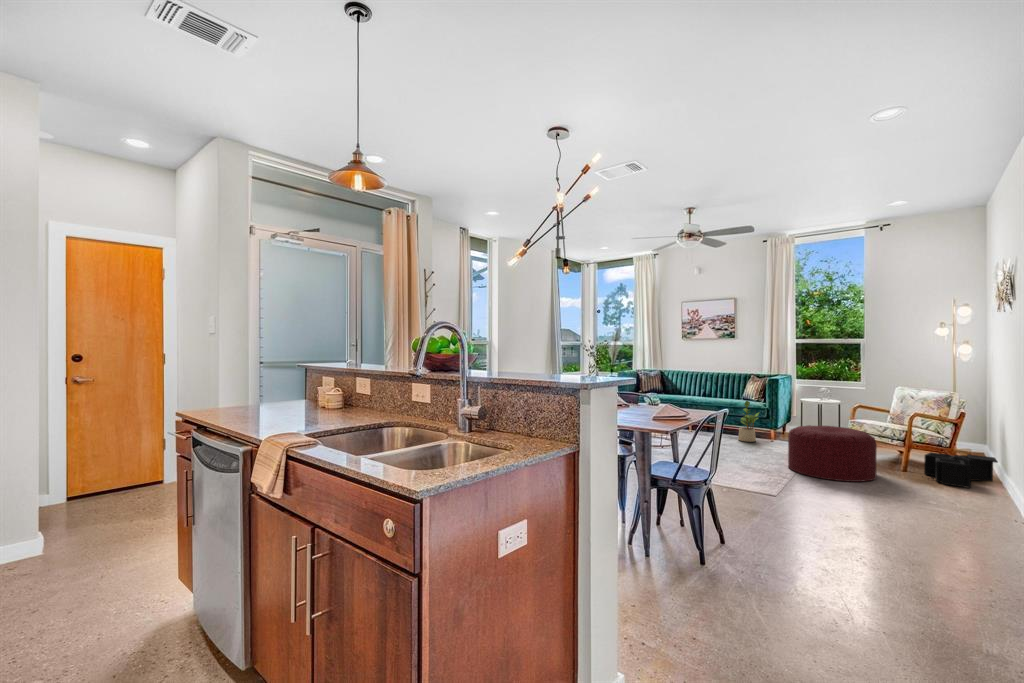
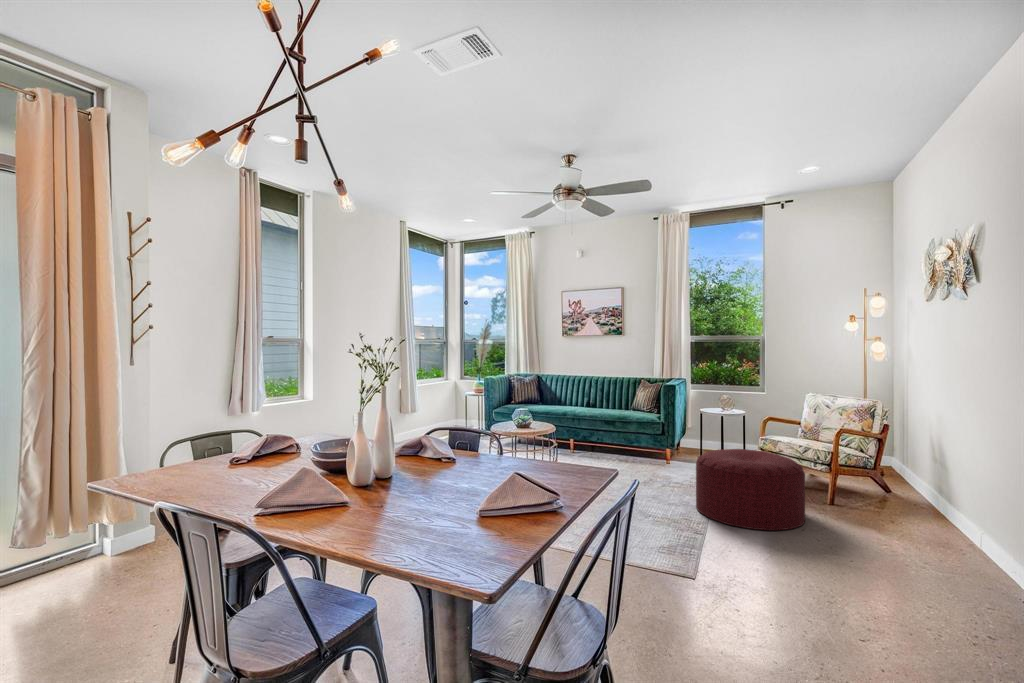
potted plant: present [738,401,758,442] -> none [630,414,655,466]
storage bin: present [924,452,998,488] -> none [854,478,938,529]

